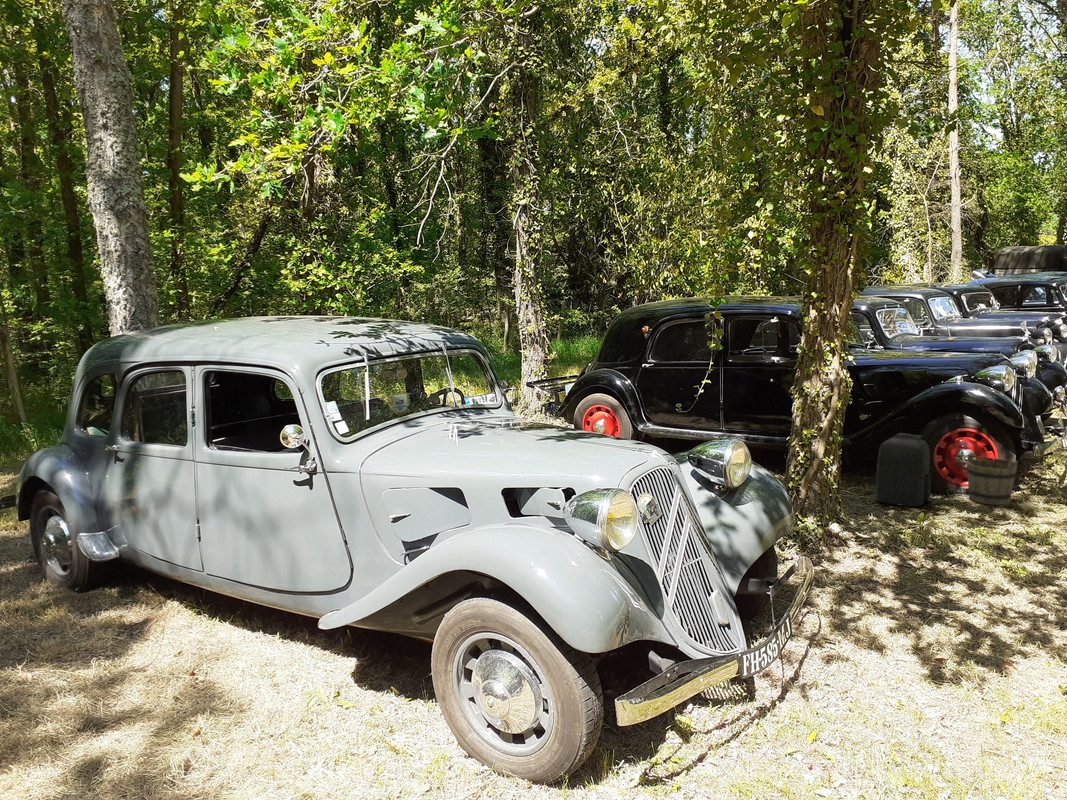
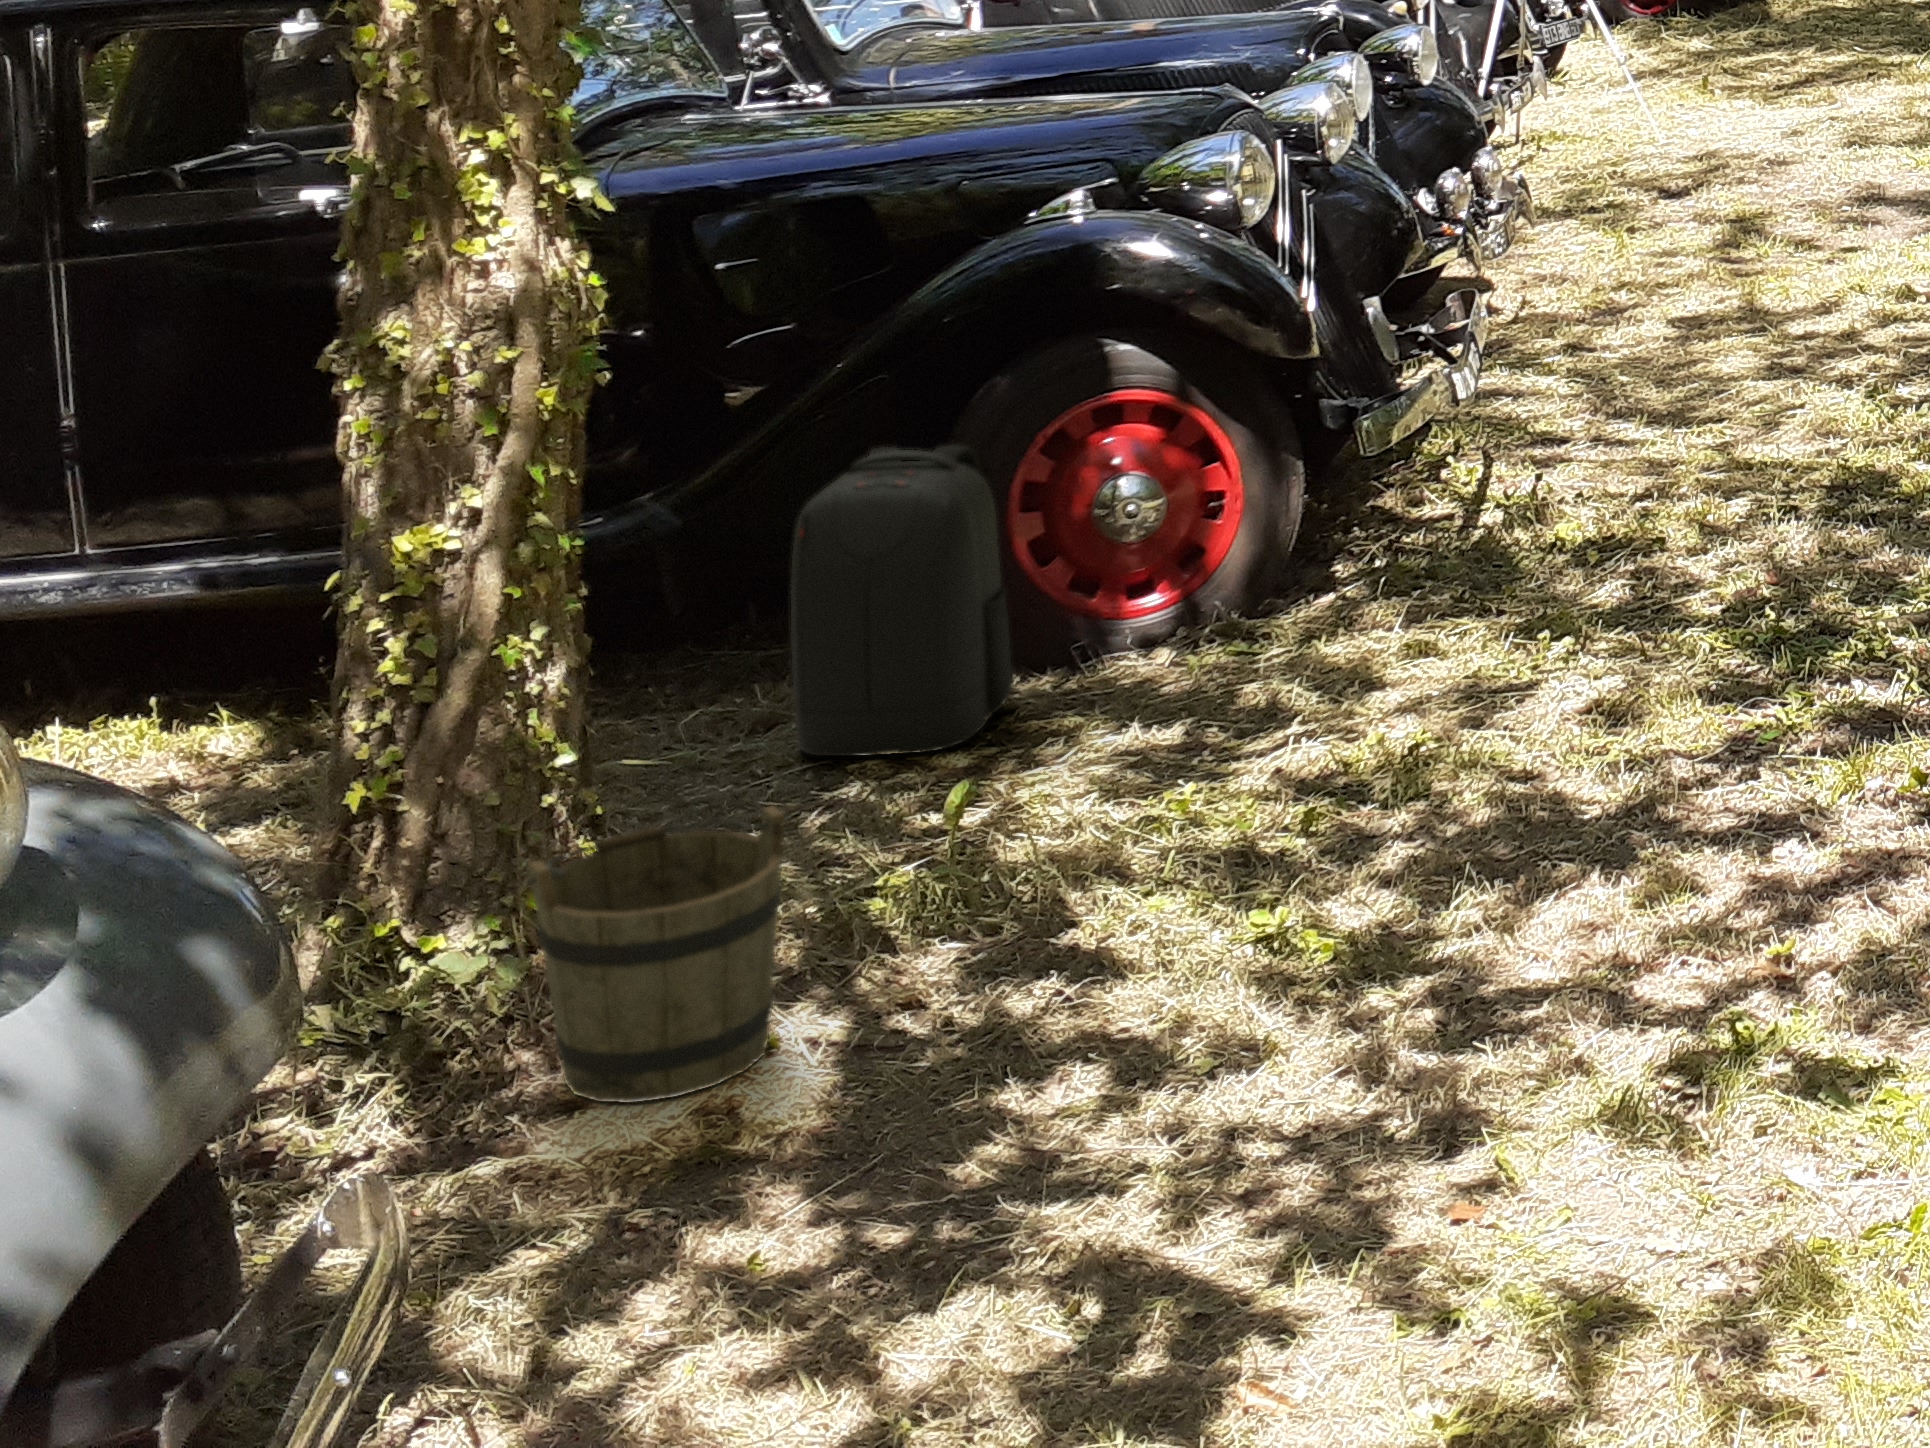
bucket: present [967,454,1018,505] -> present [528,806,785,1103]

